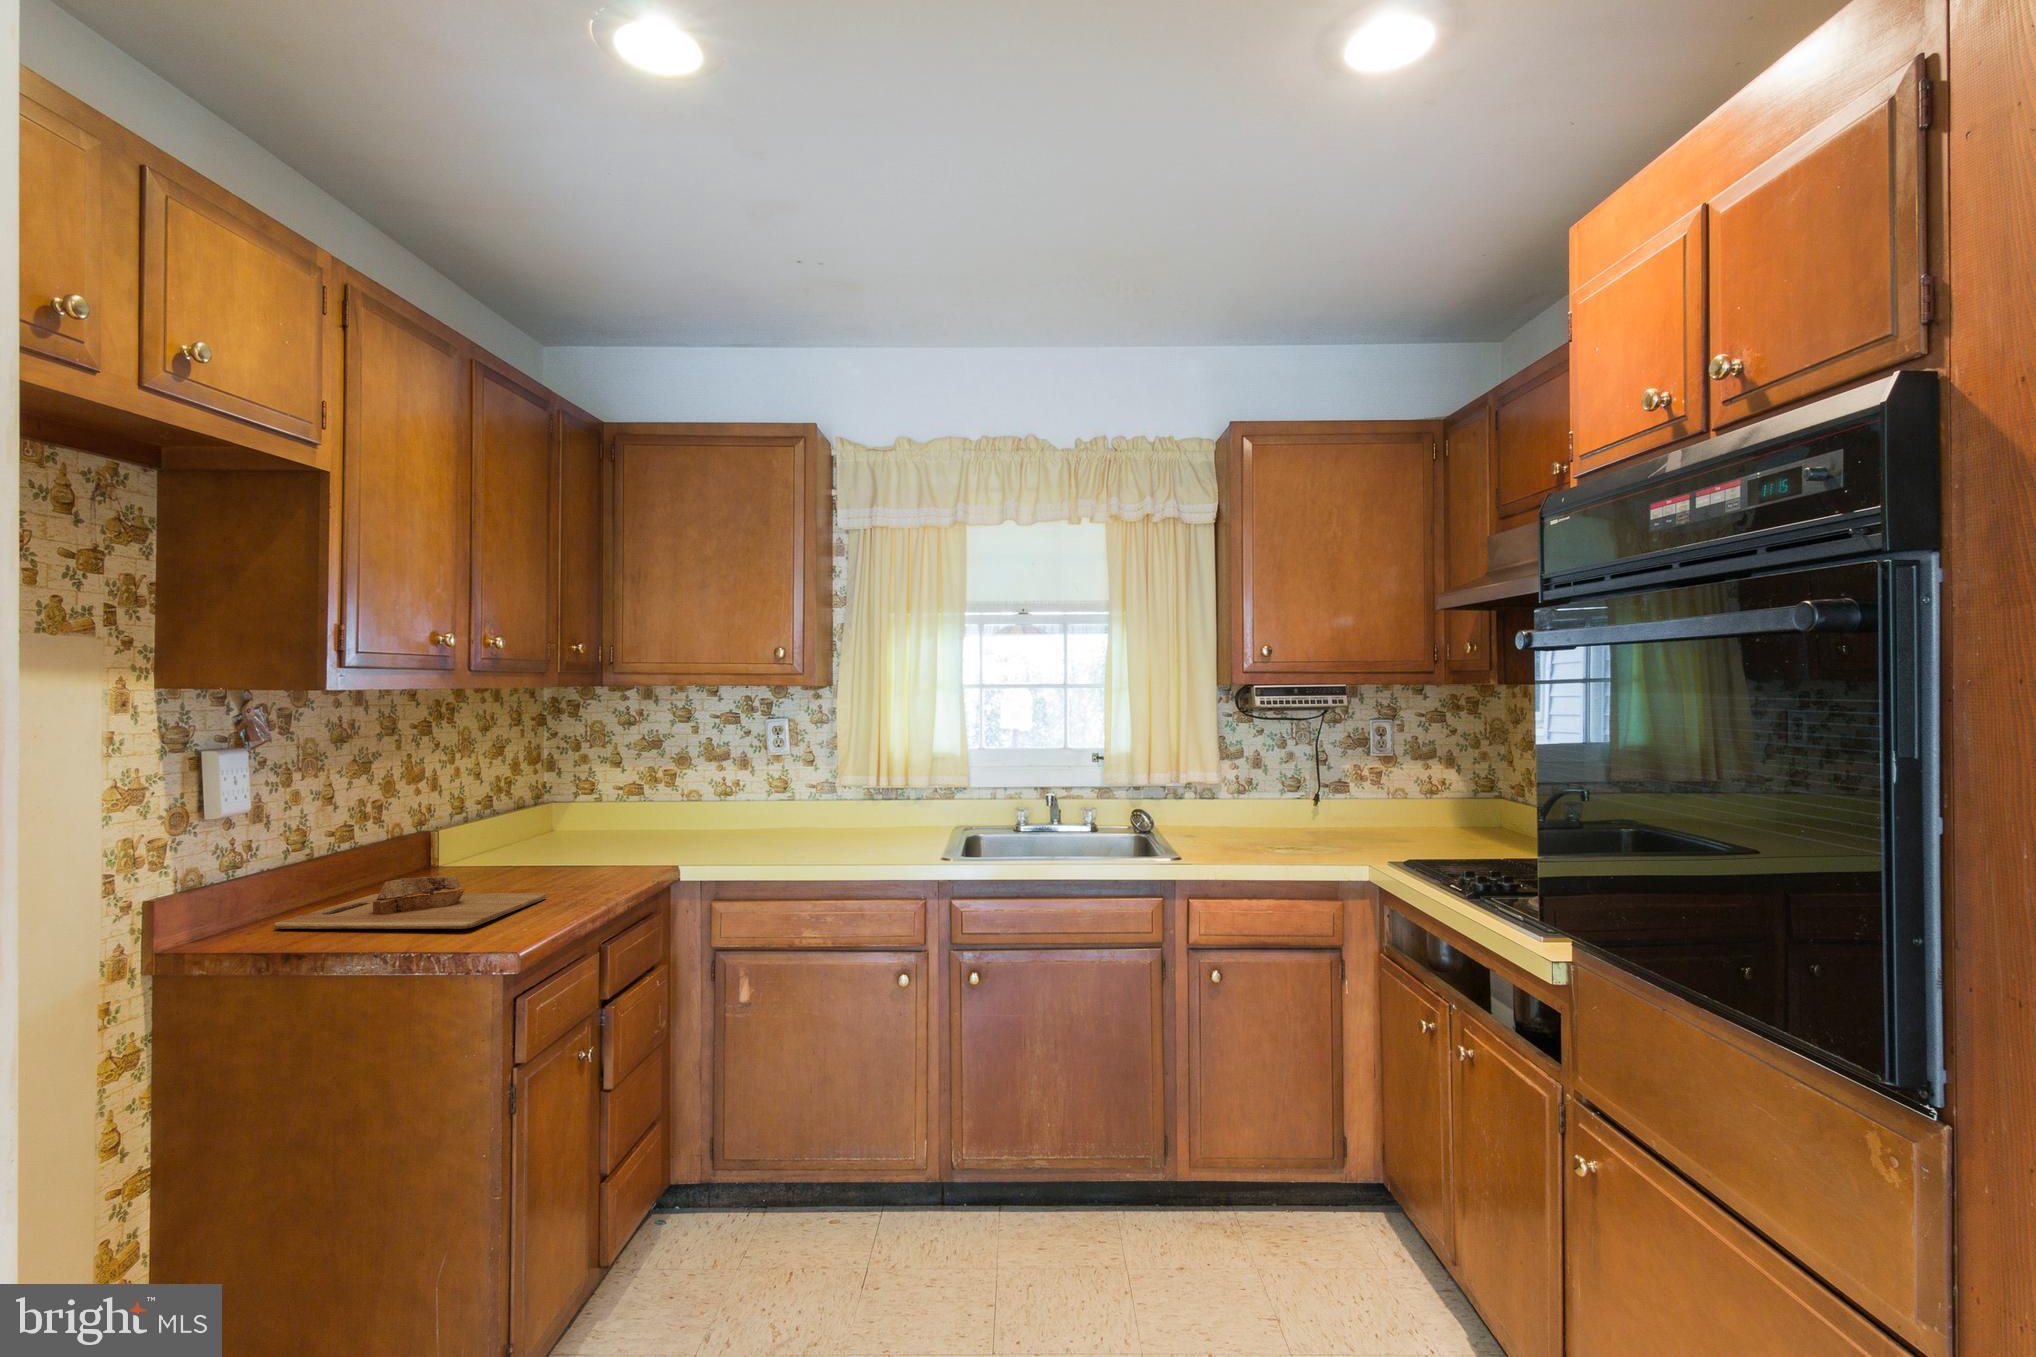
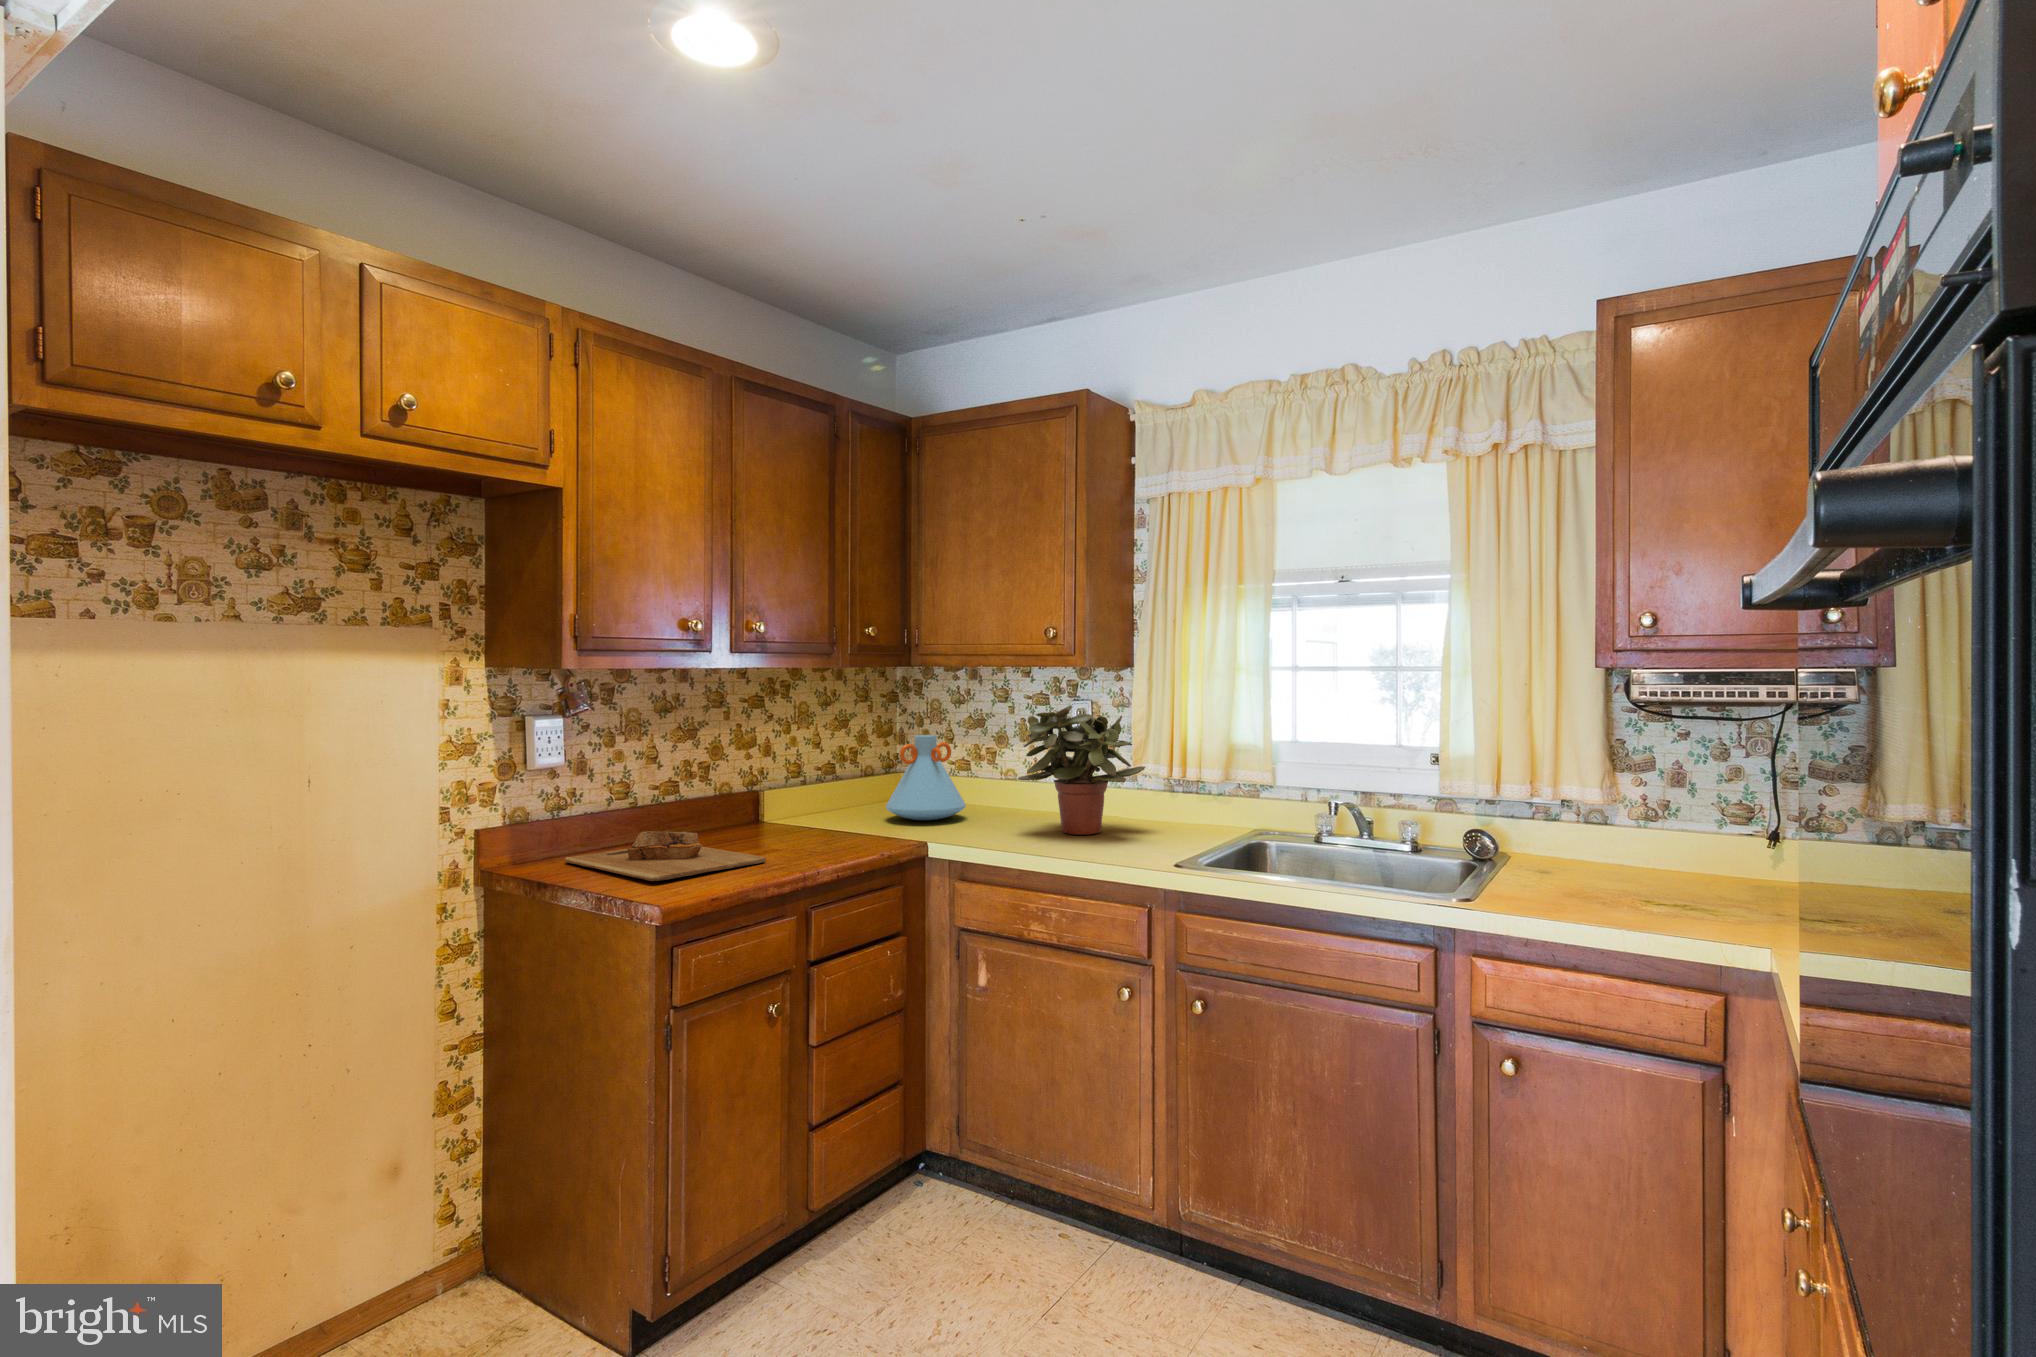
potted plant: none [747,725,860,844] -> present [1018,706,1145,835]
vase: none [580,758,669,846] -> present [886,735,966,820]

